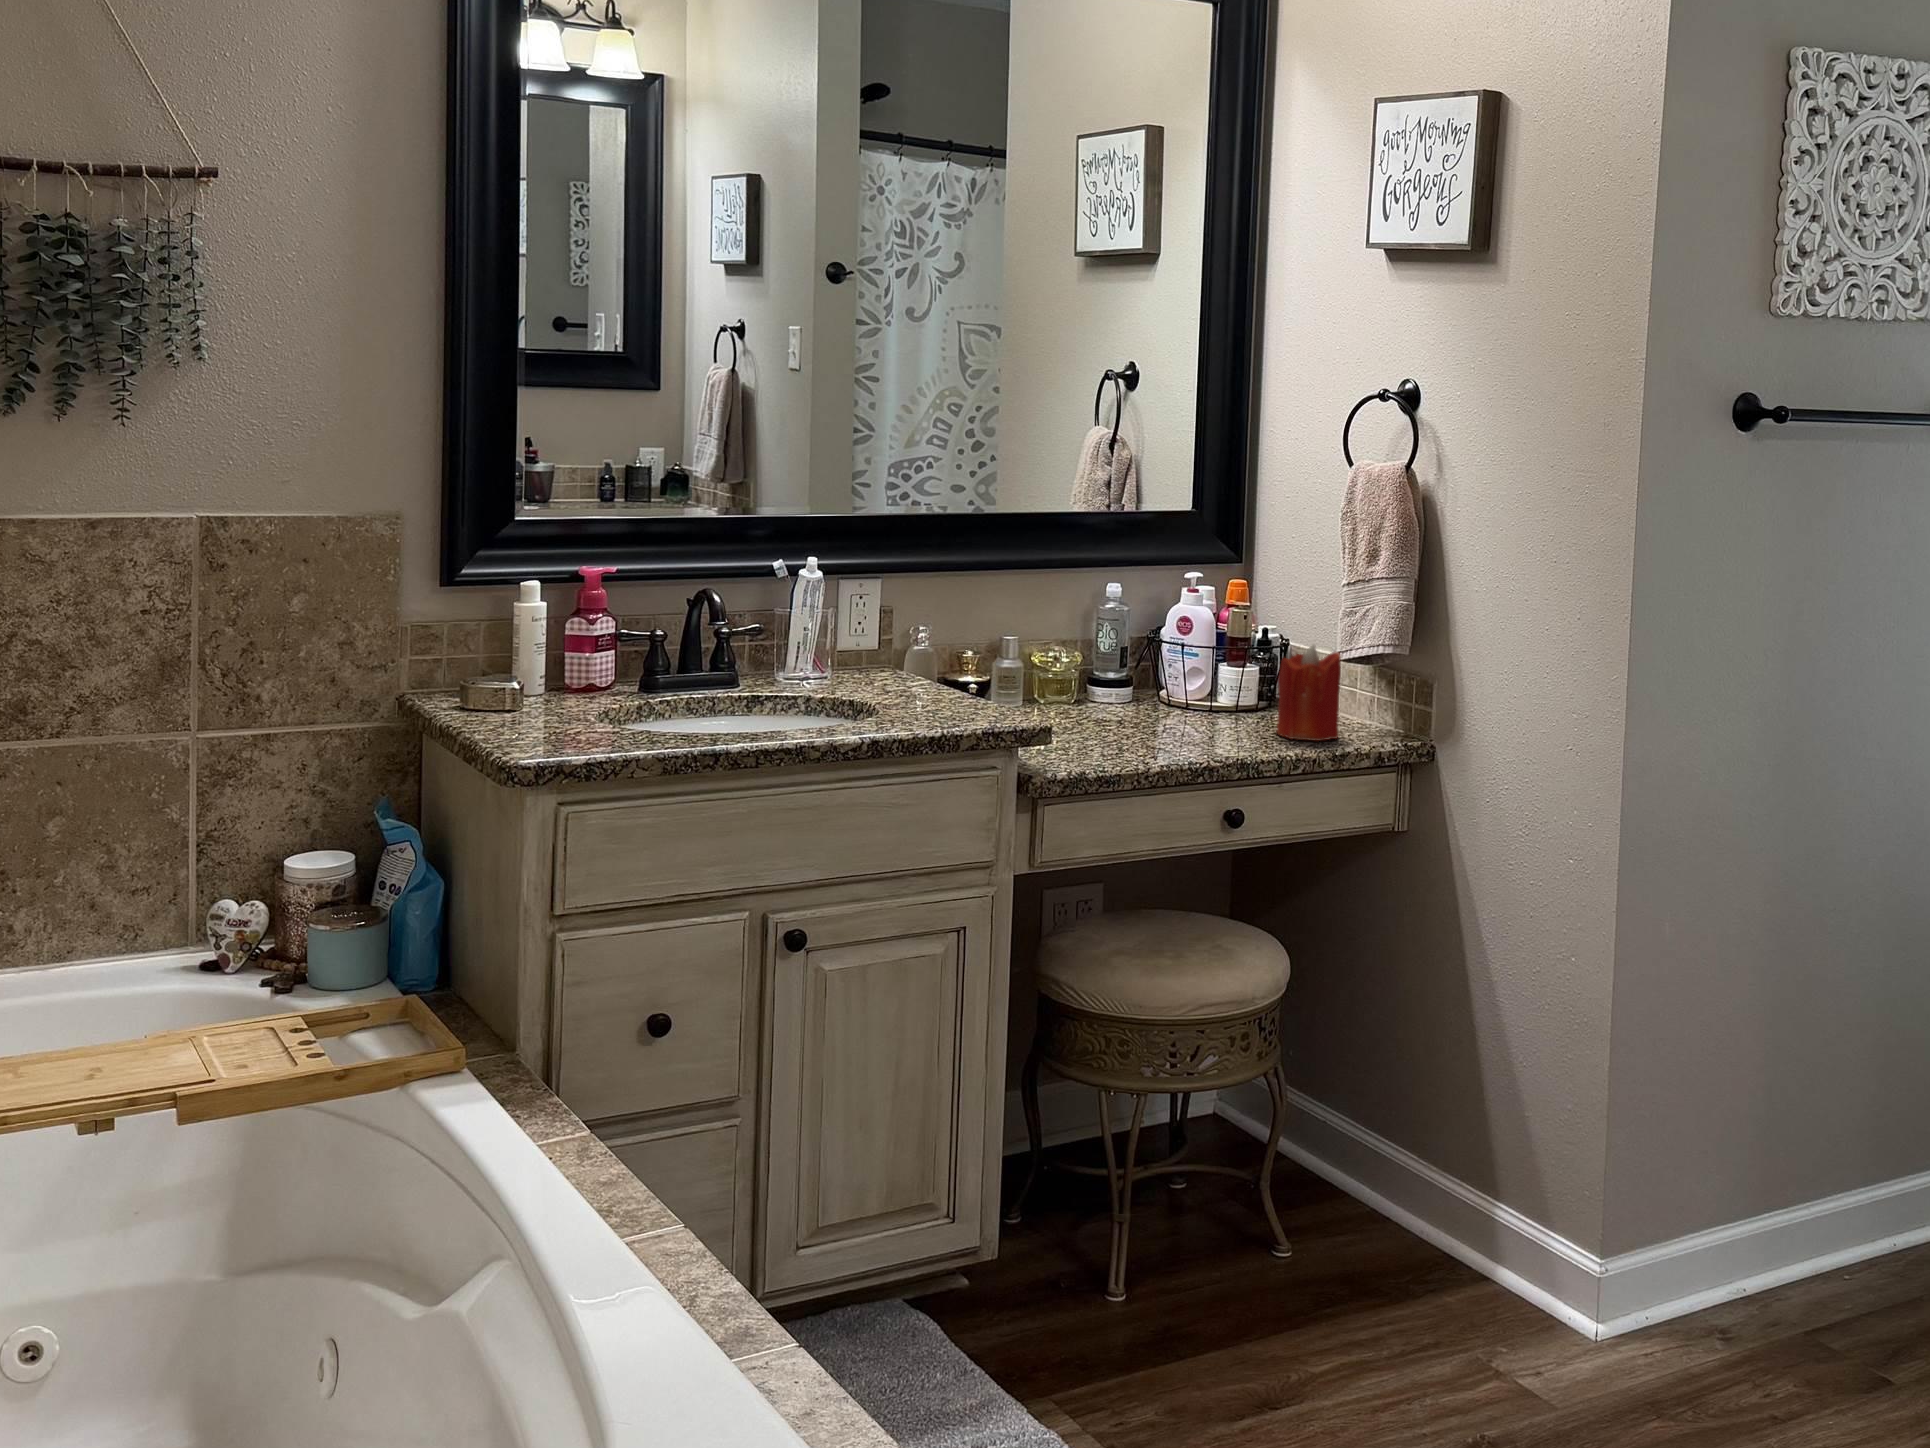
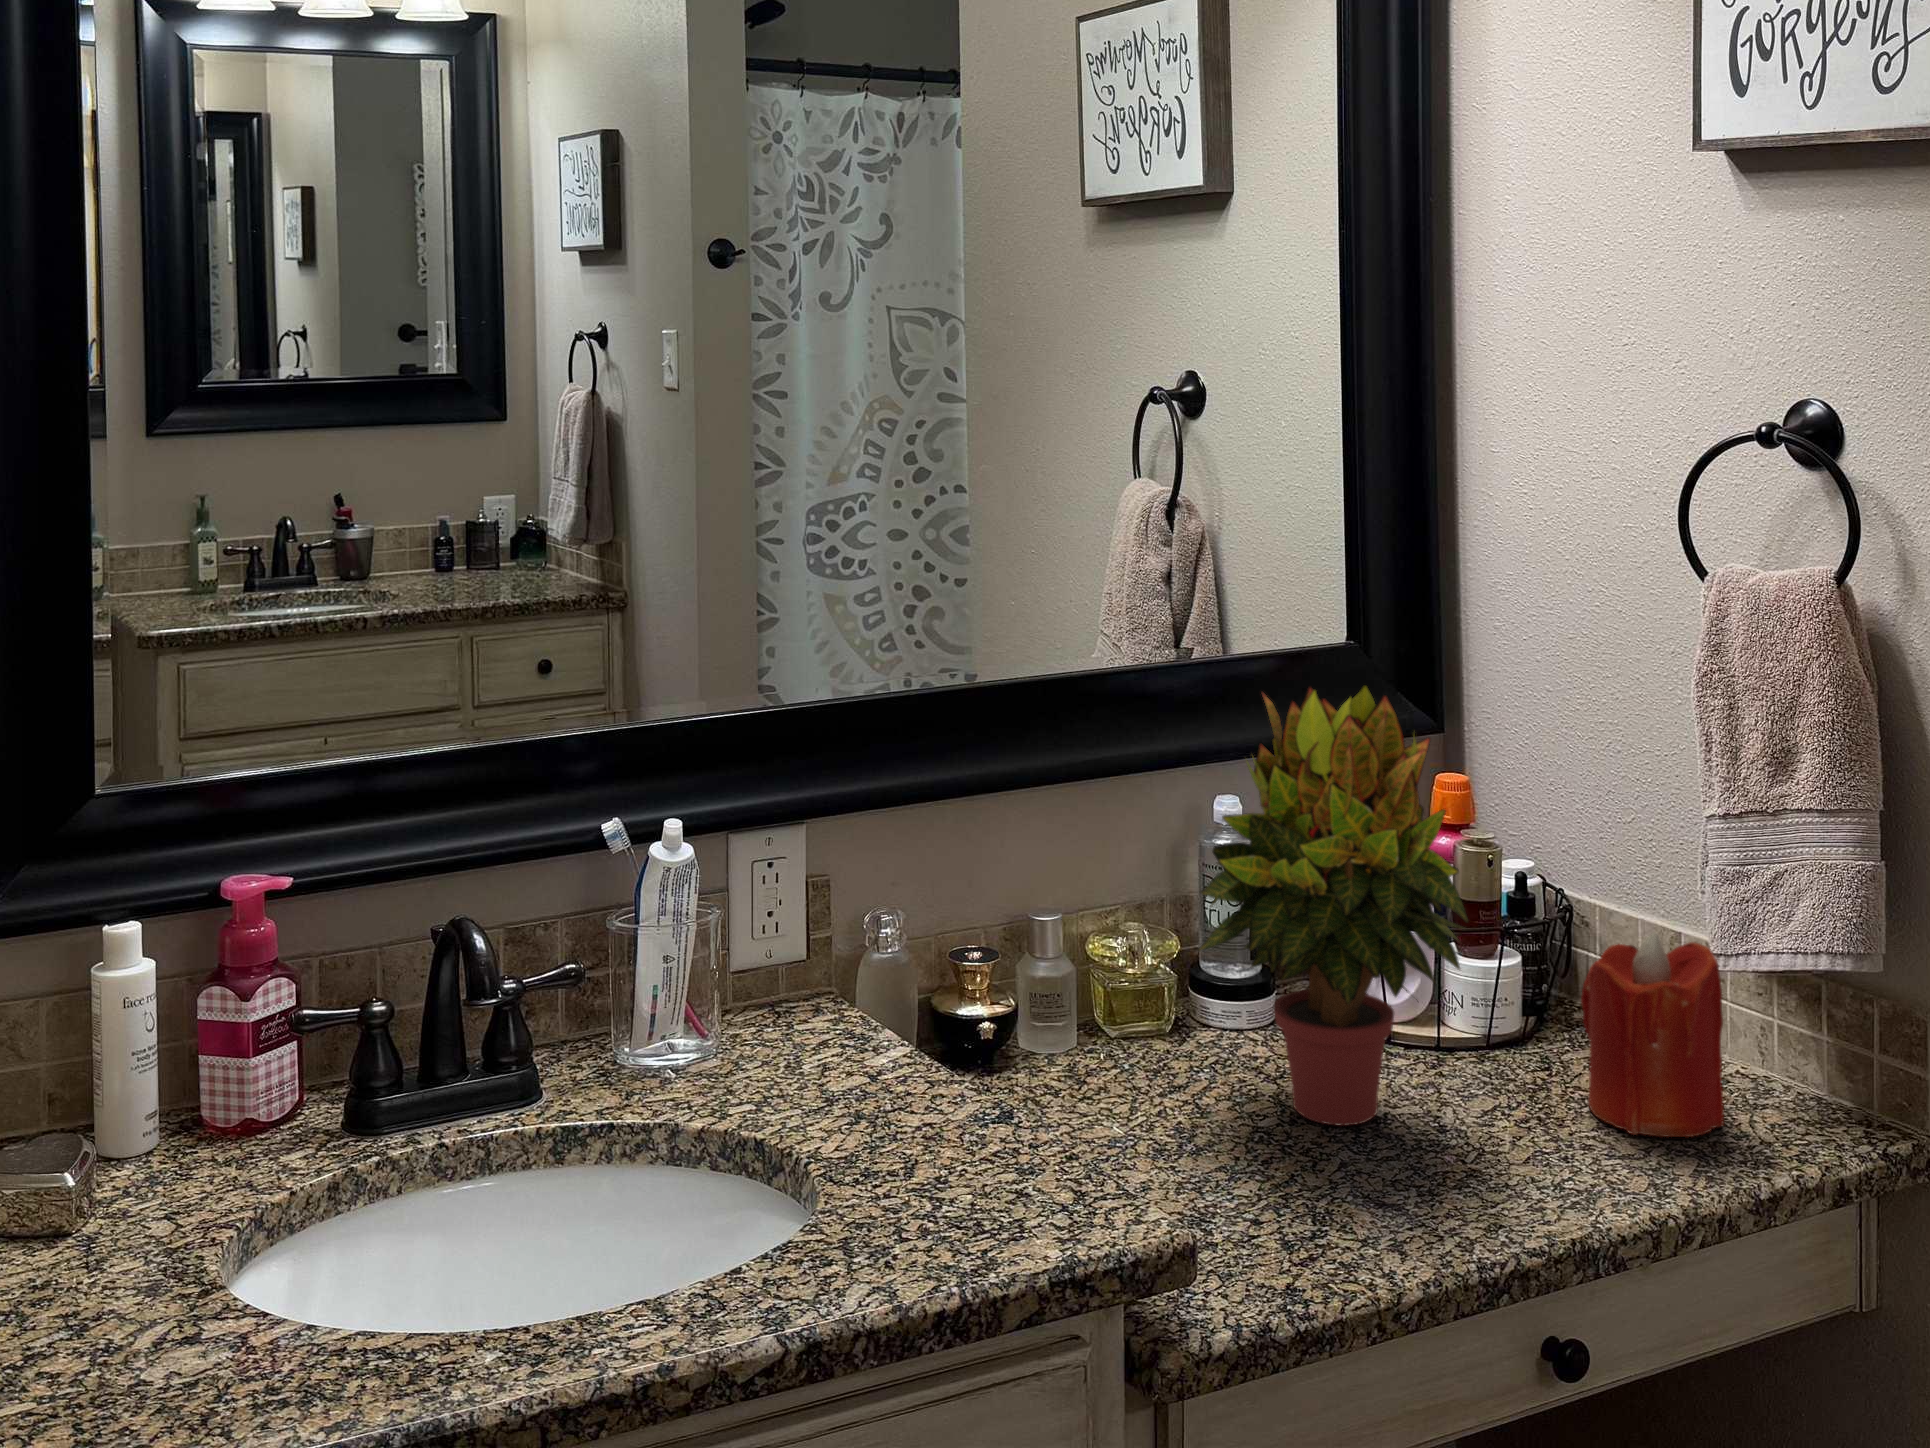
potted plant: none [1084,513,1219,731] -> present [1199,685,1469,1126]

